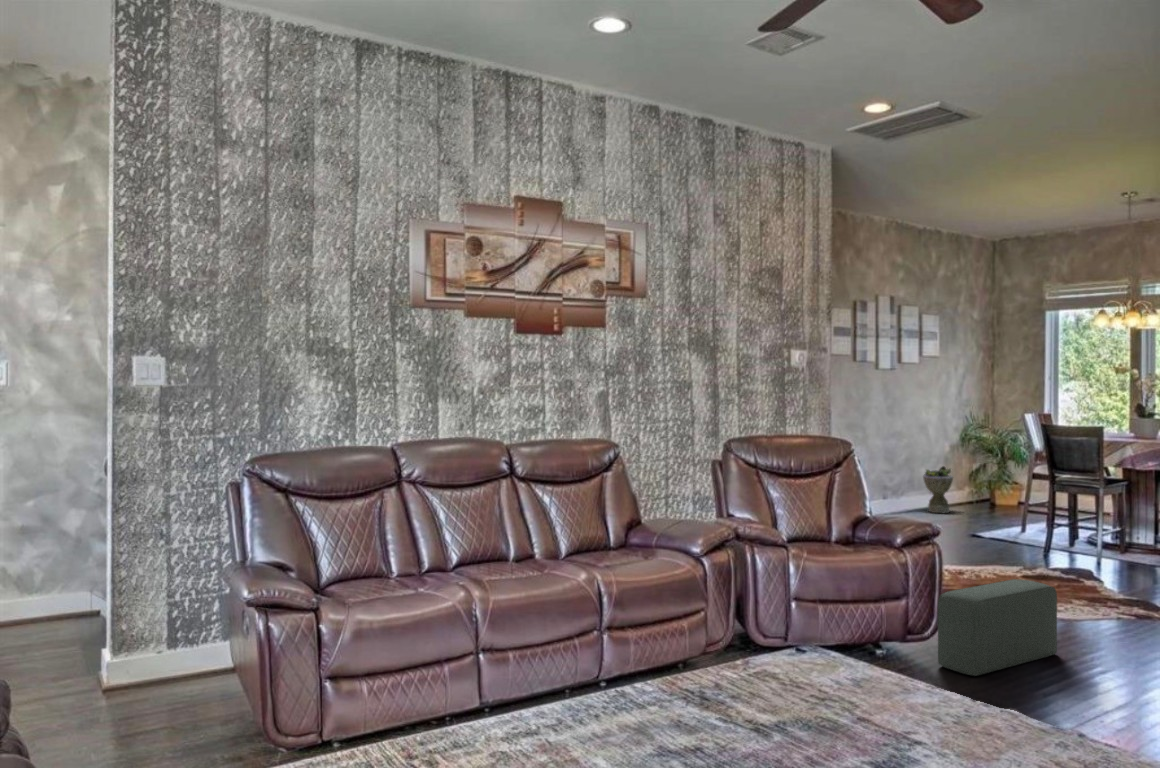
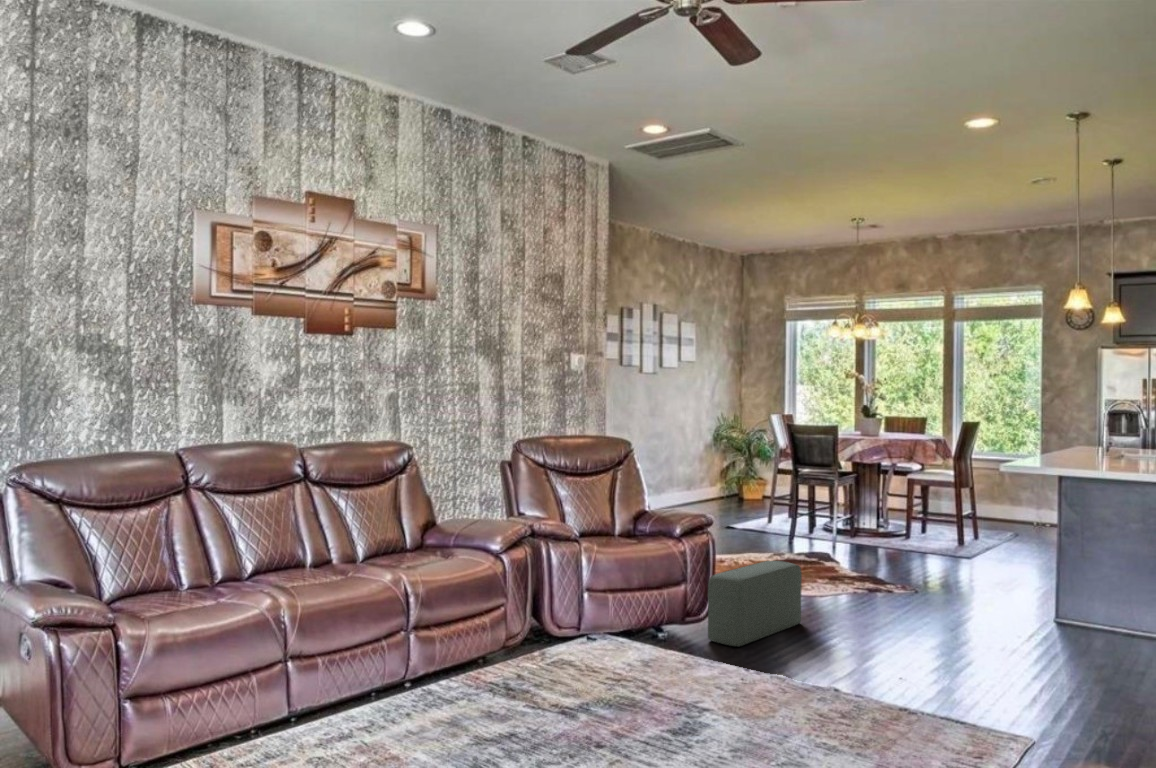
planter: present [923,466,953,513] -> none [682,463,708,507]

